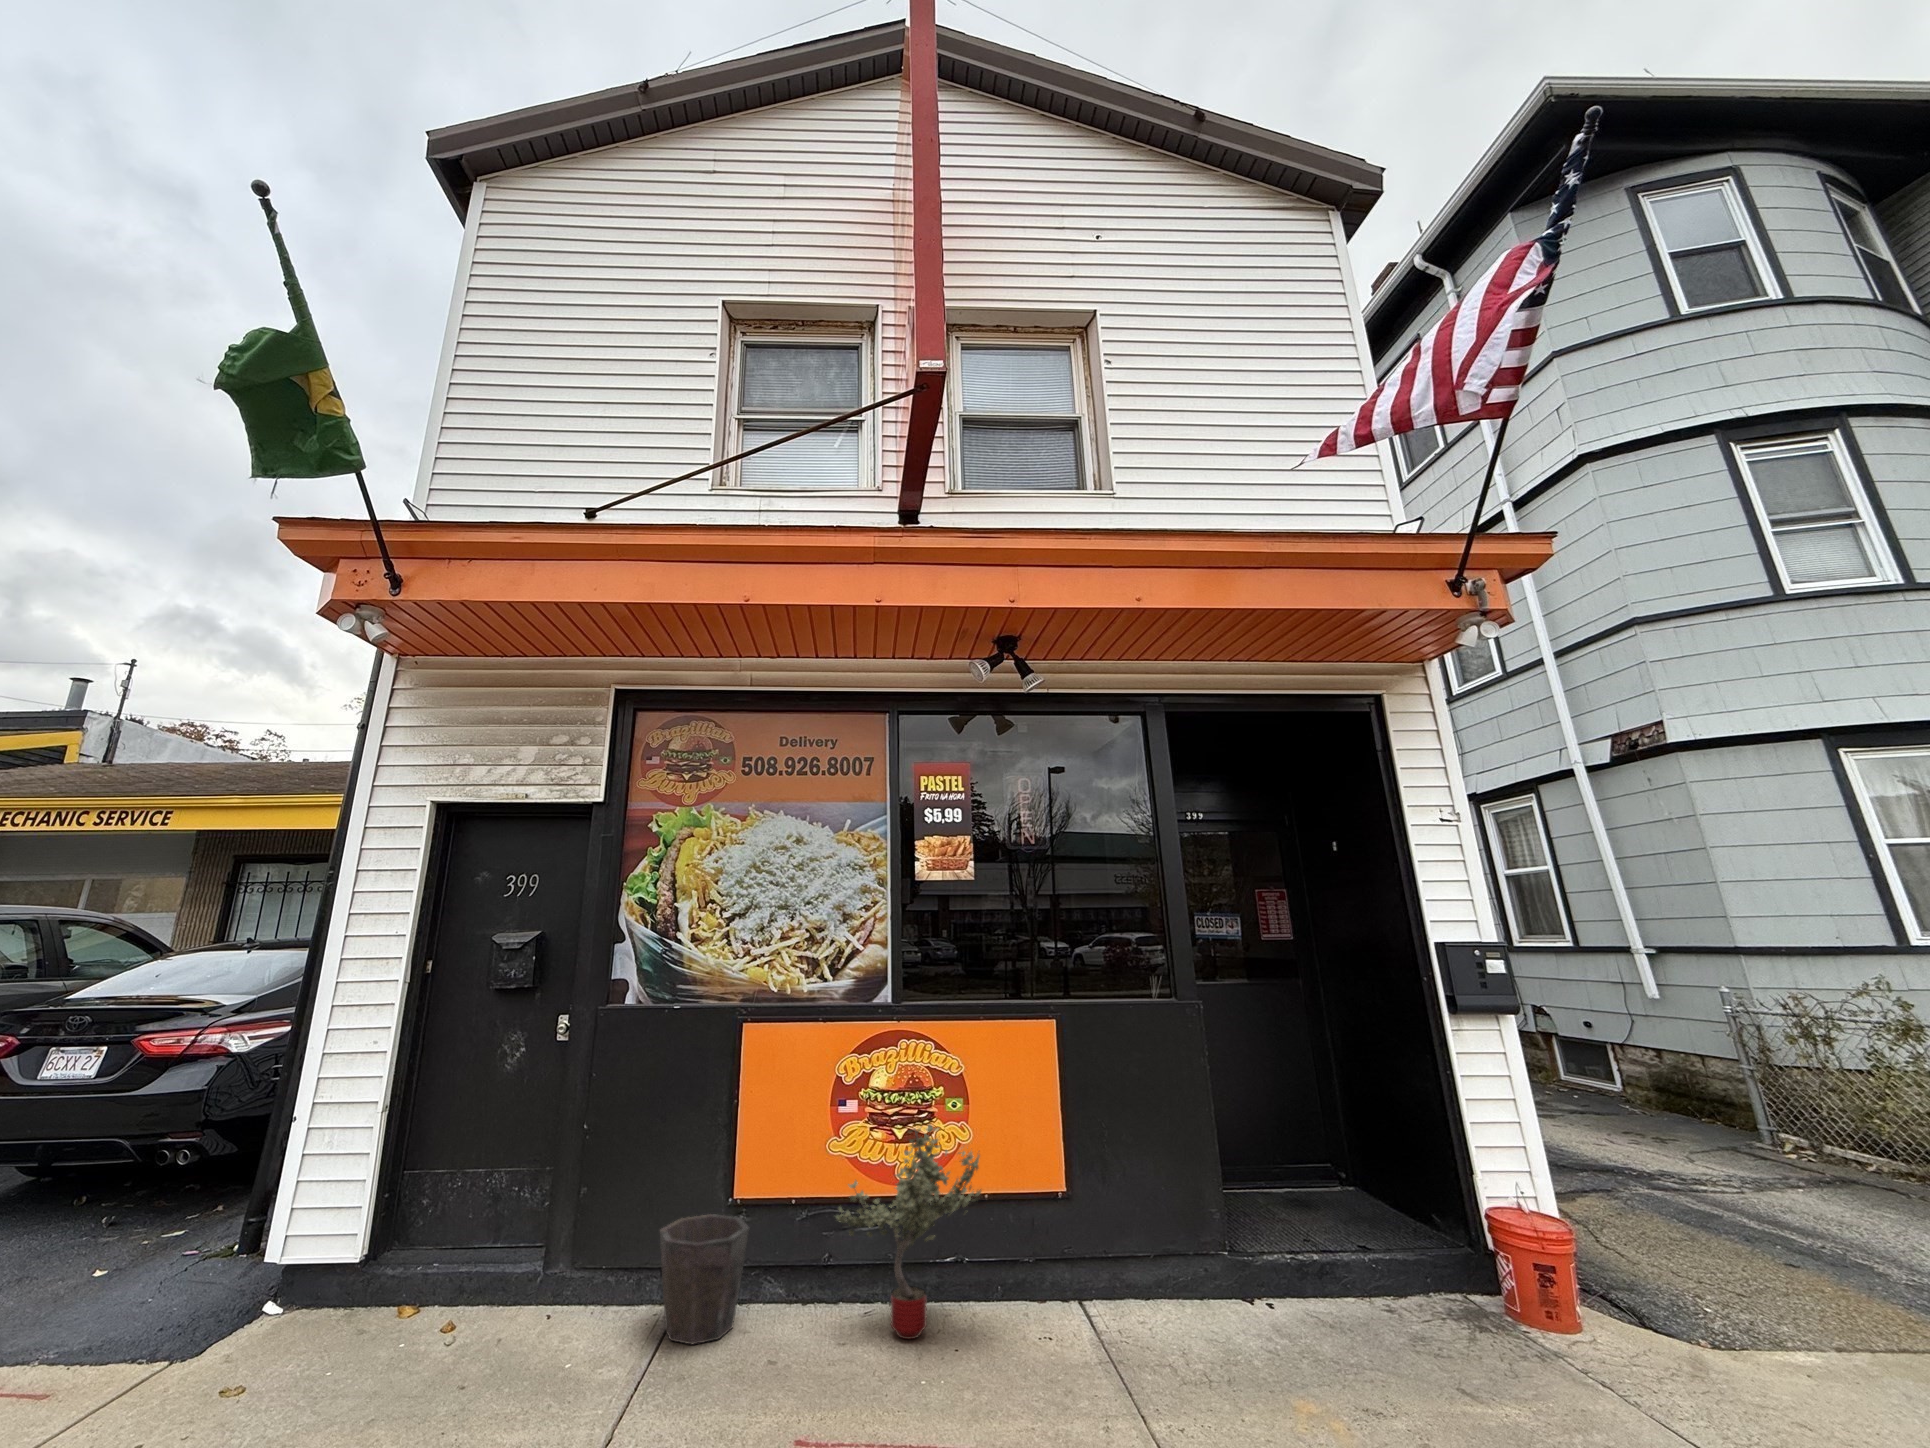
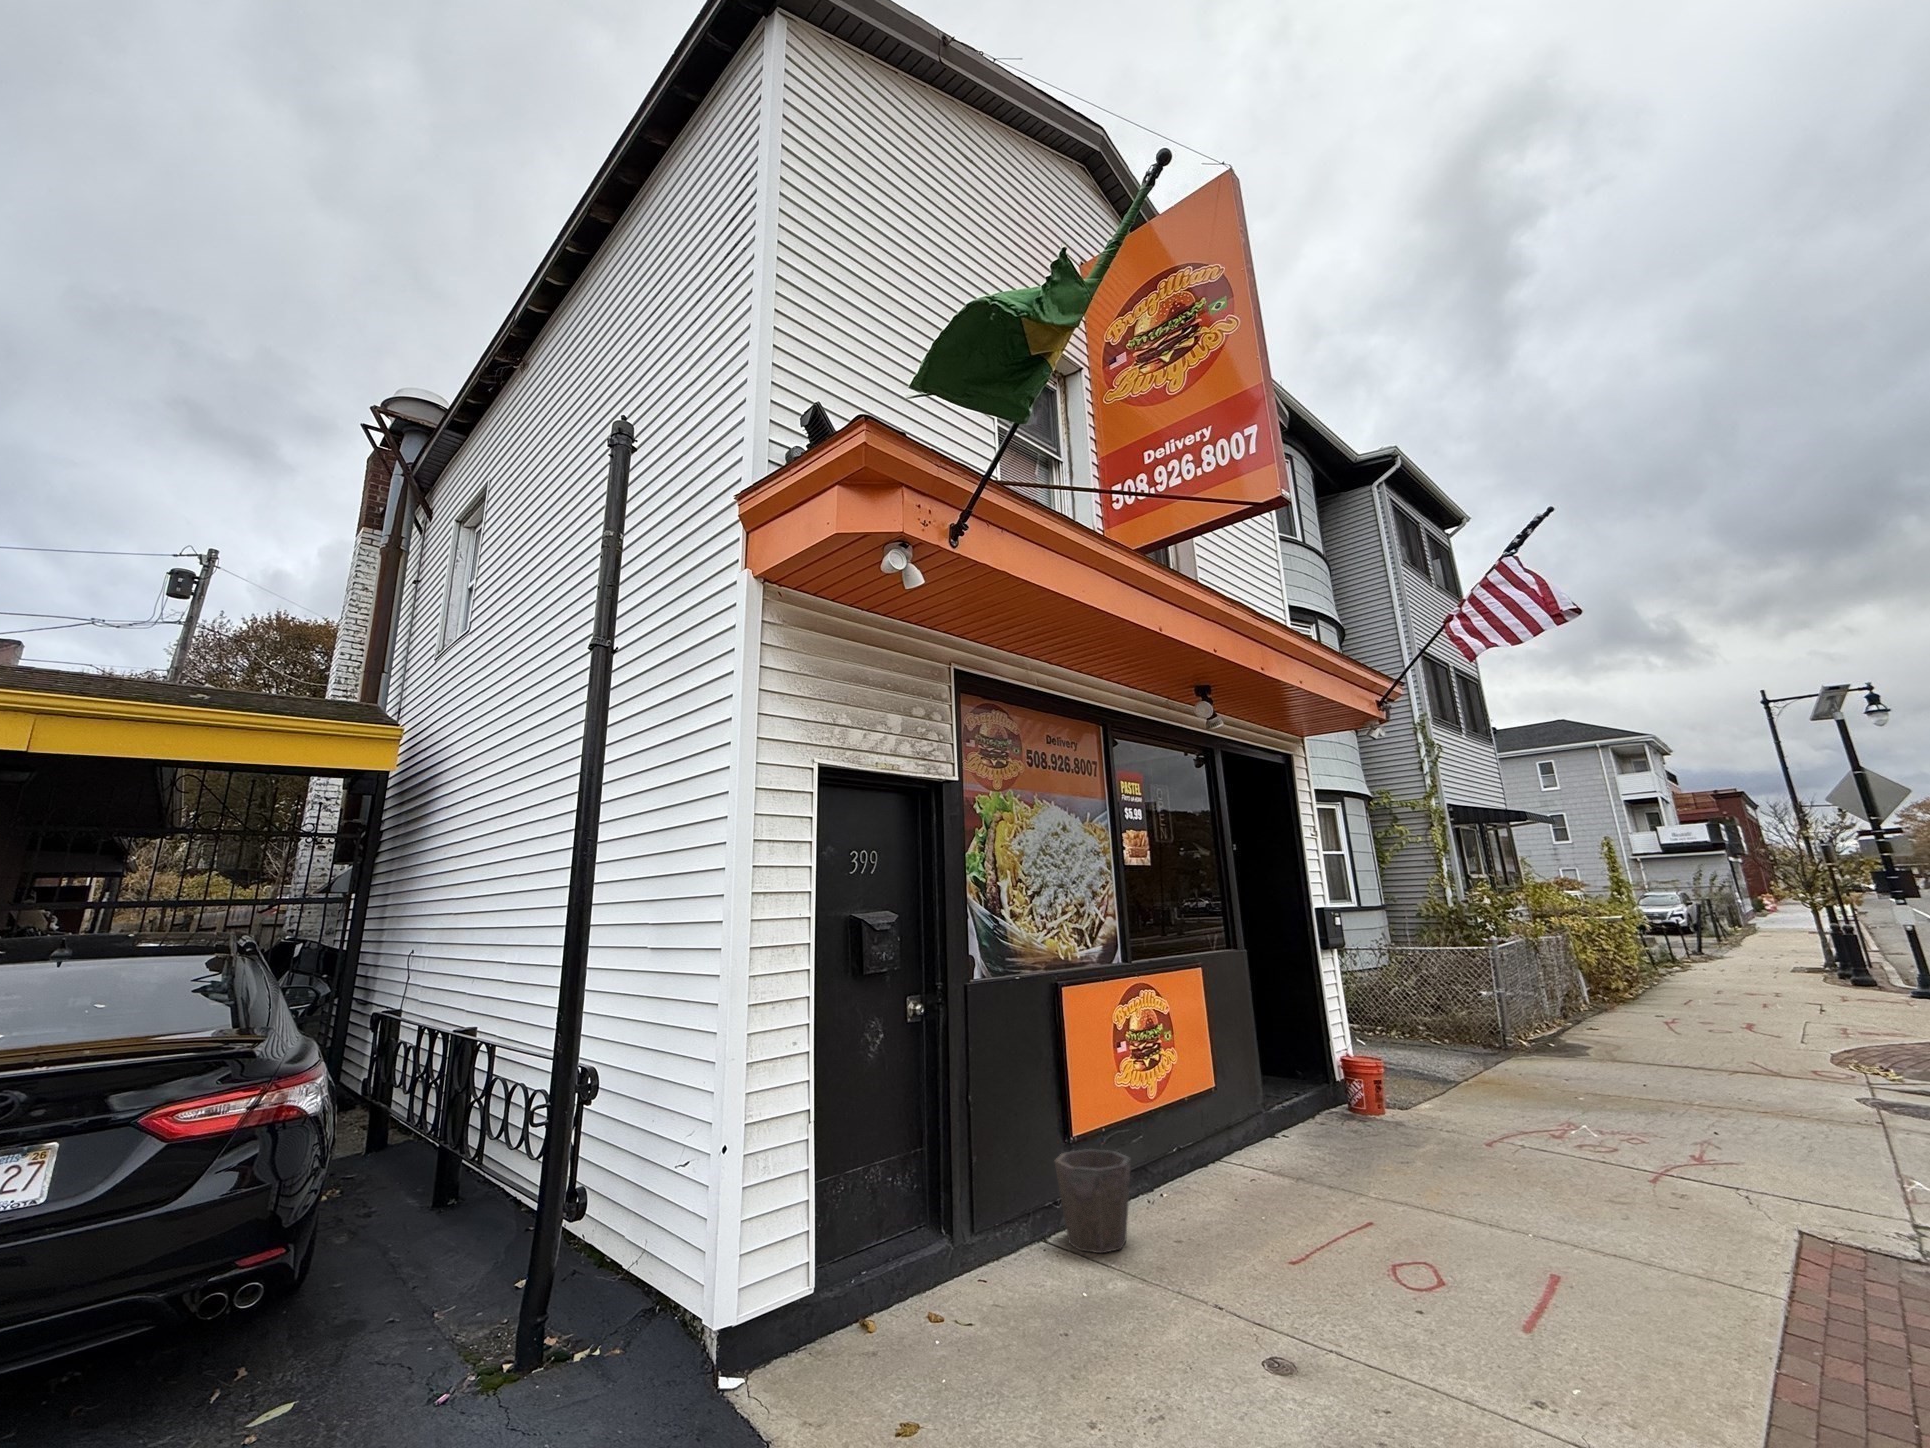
potted tree: present [836,1124,981,1339] -> none [1152,1048,1236,1204]

